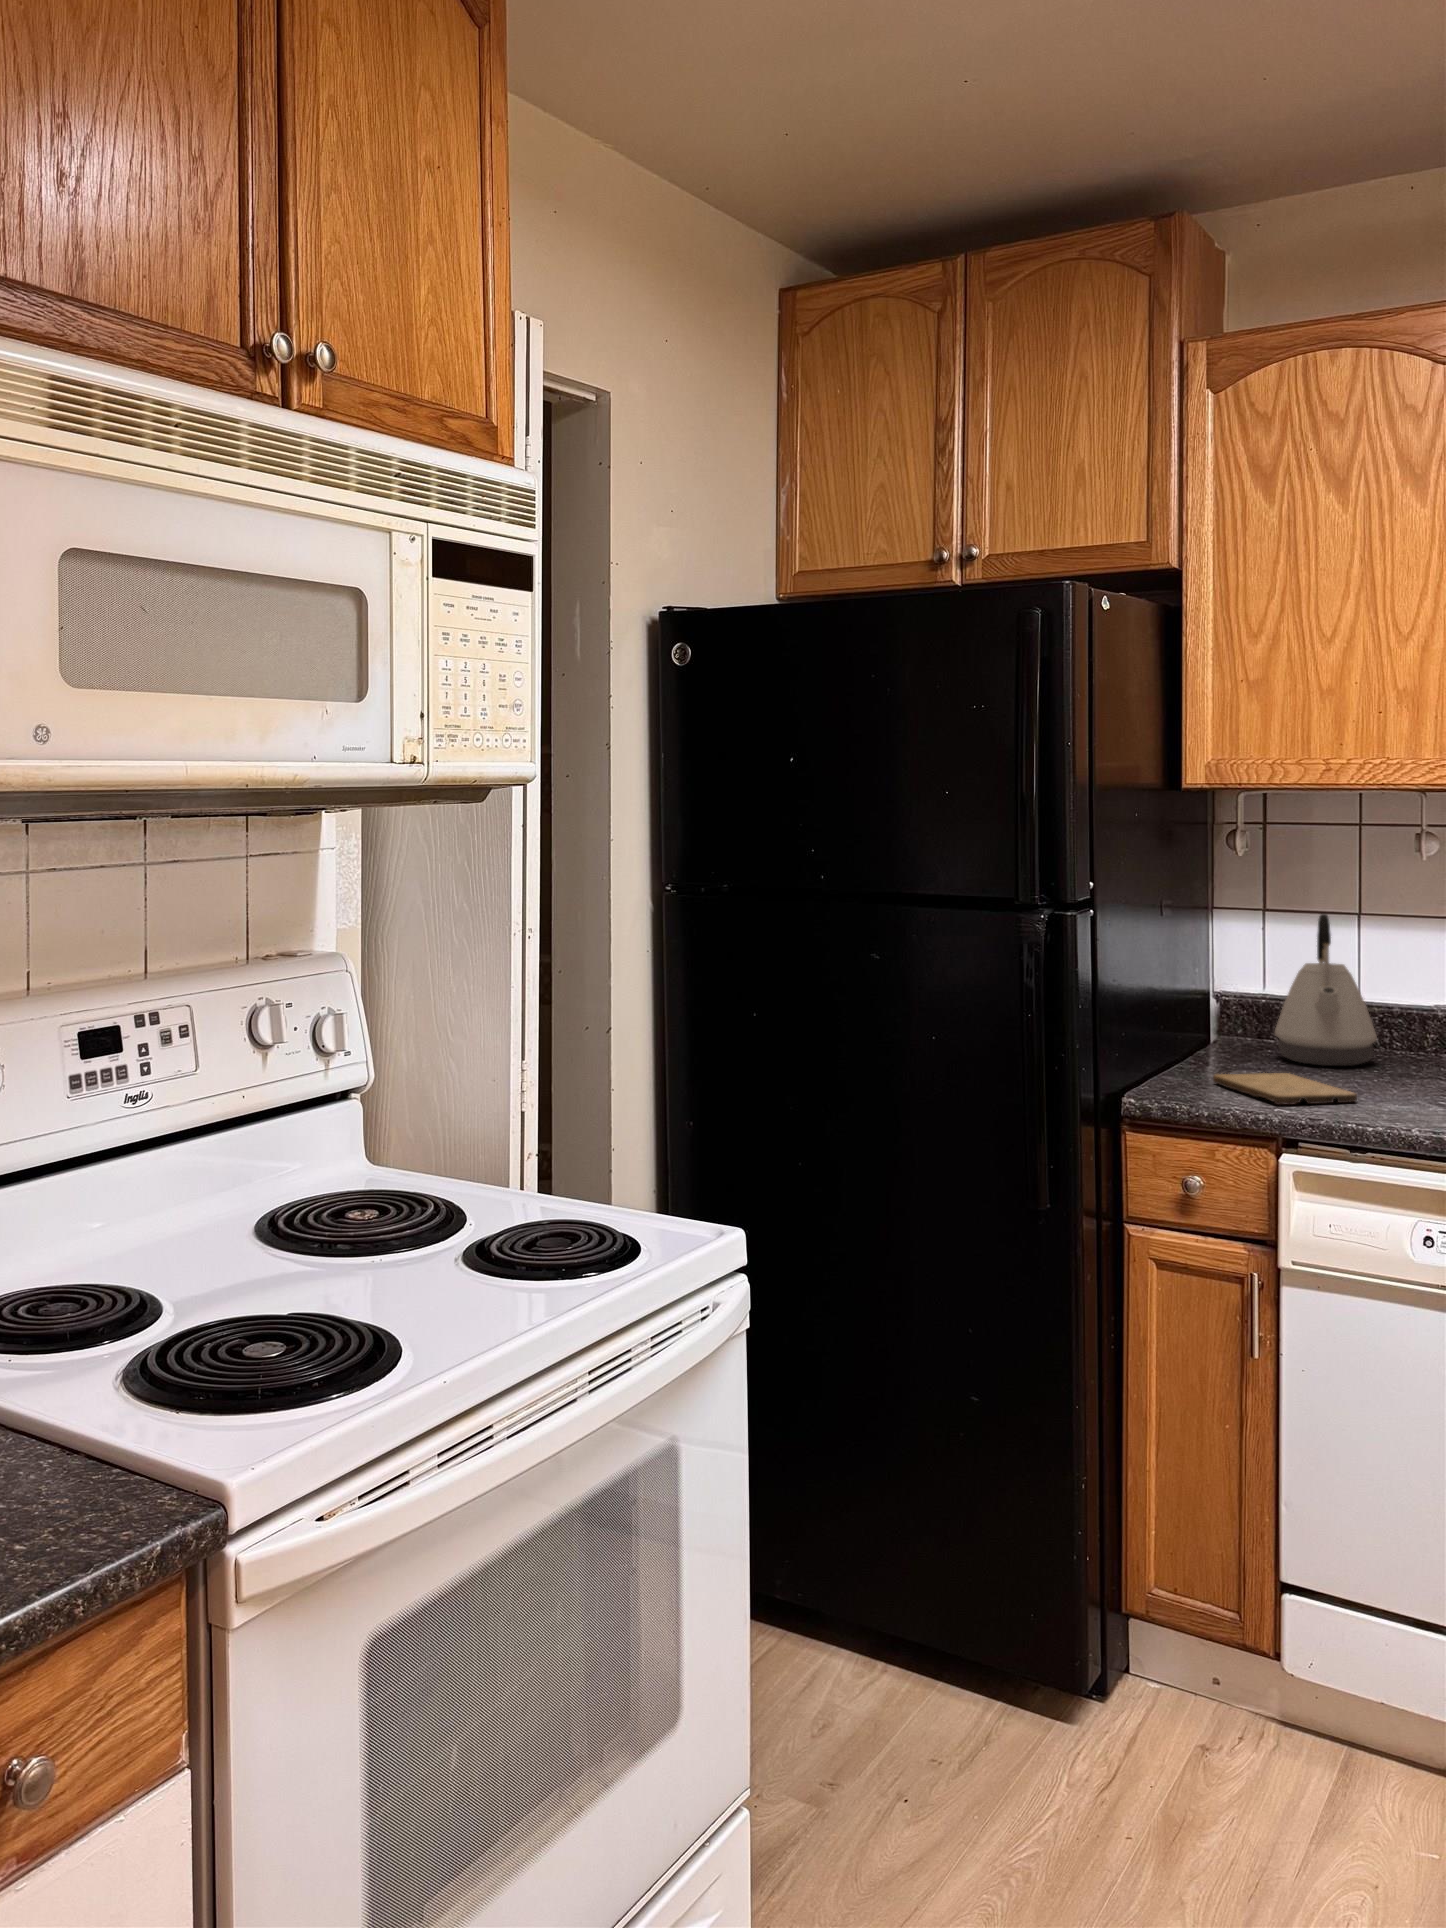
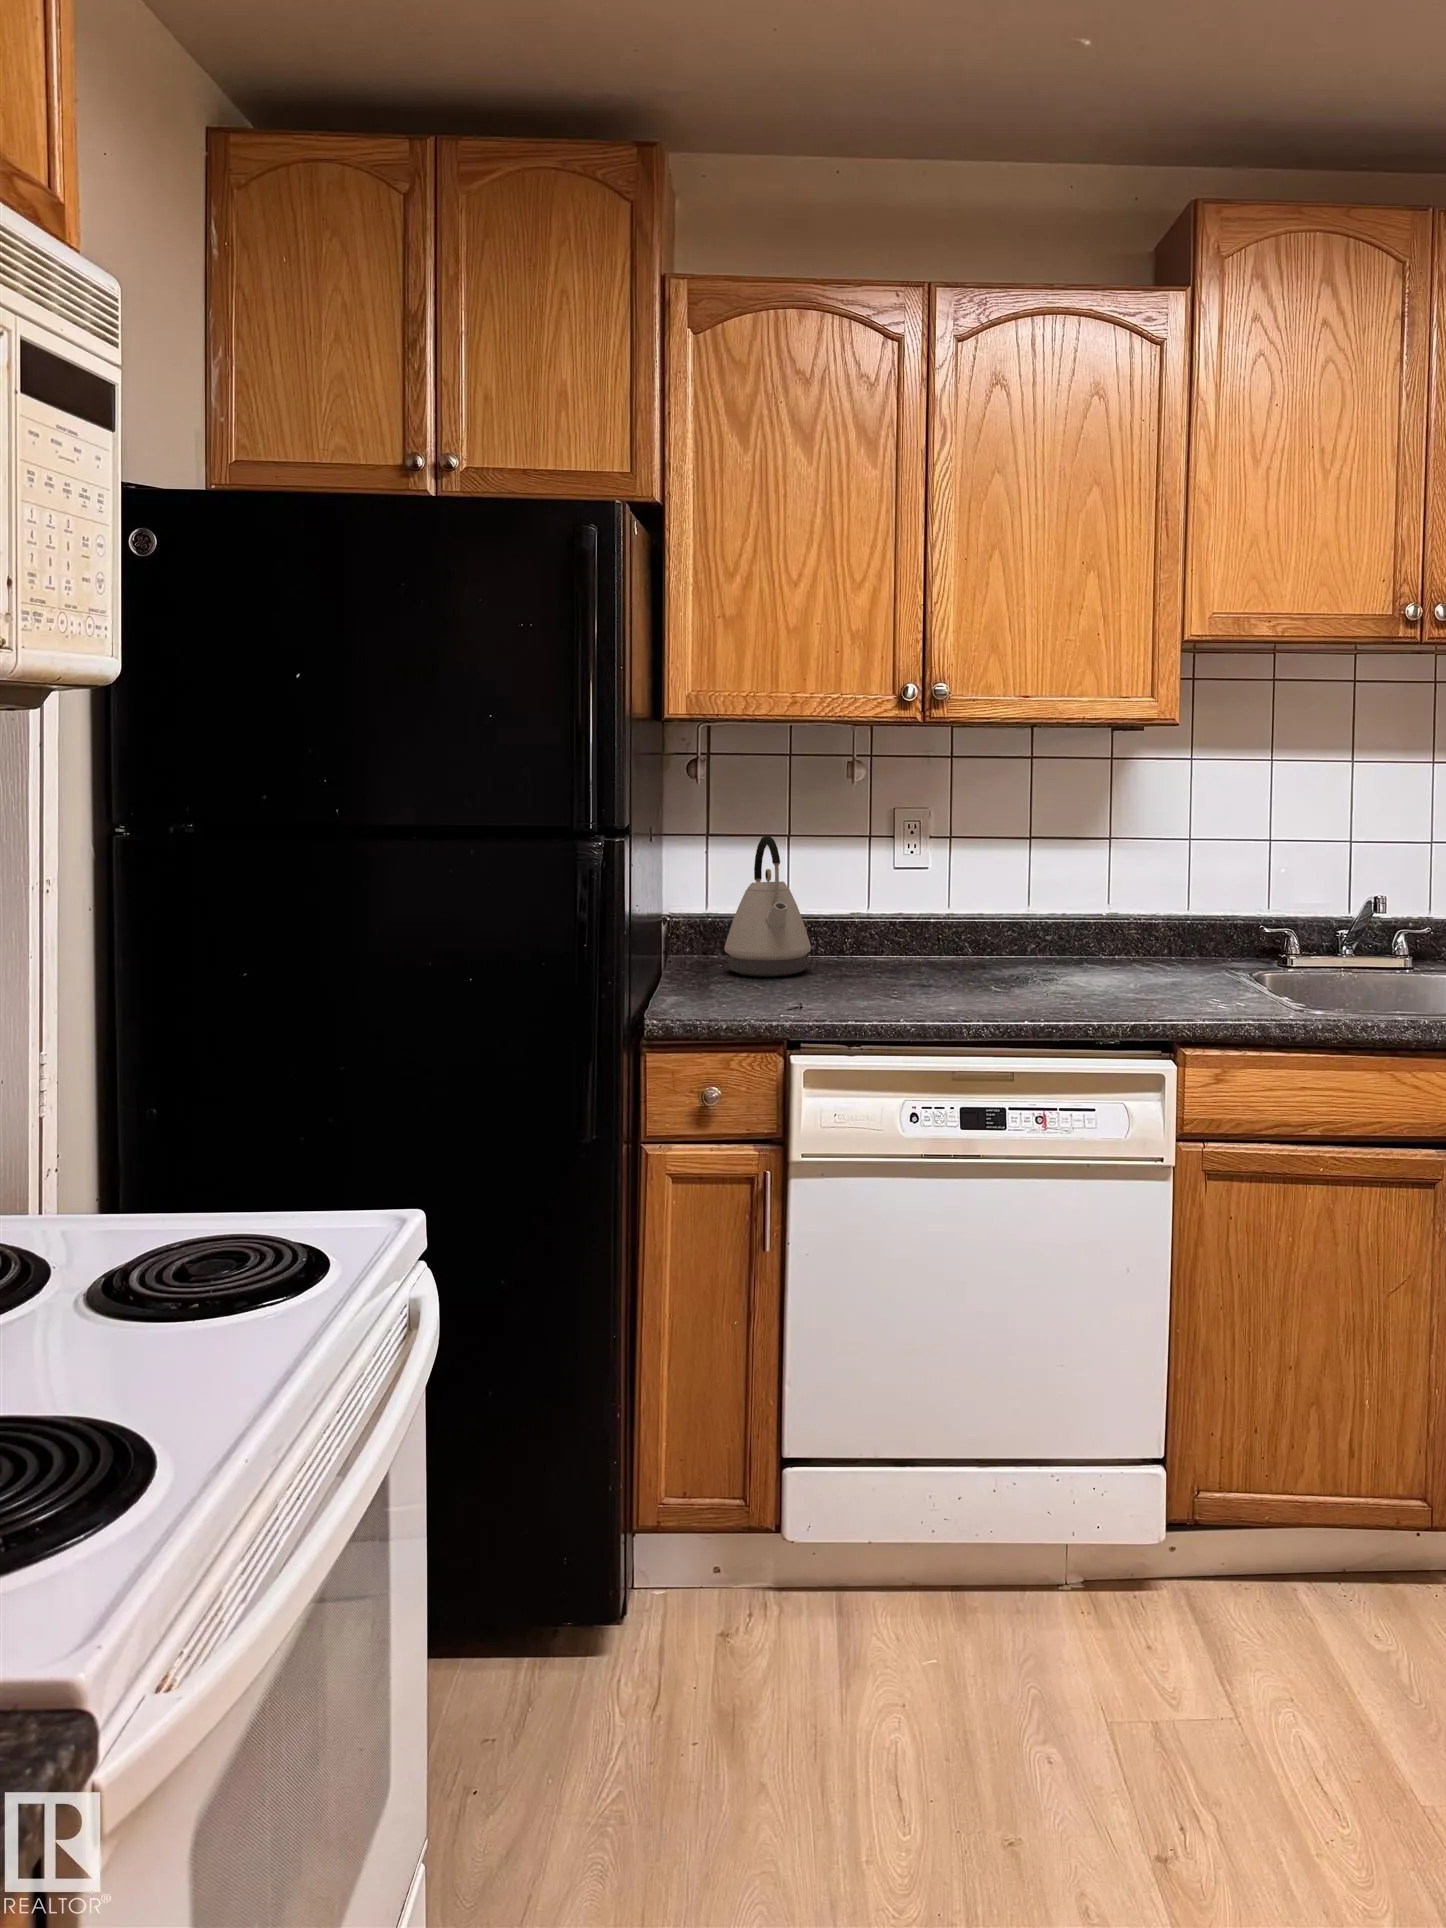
cutting board: present [1213,1073,1357,1104] -> none [702,985,835,1014]

